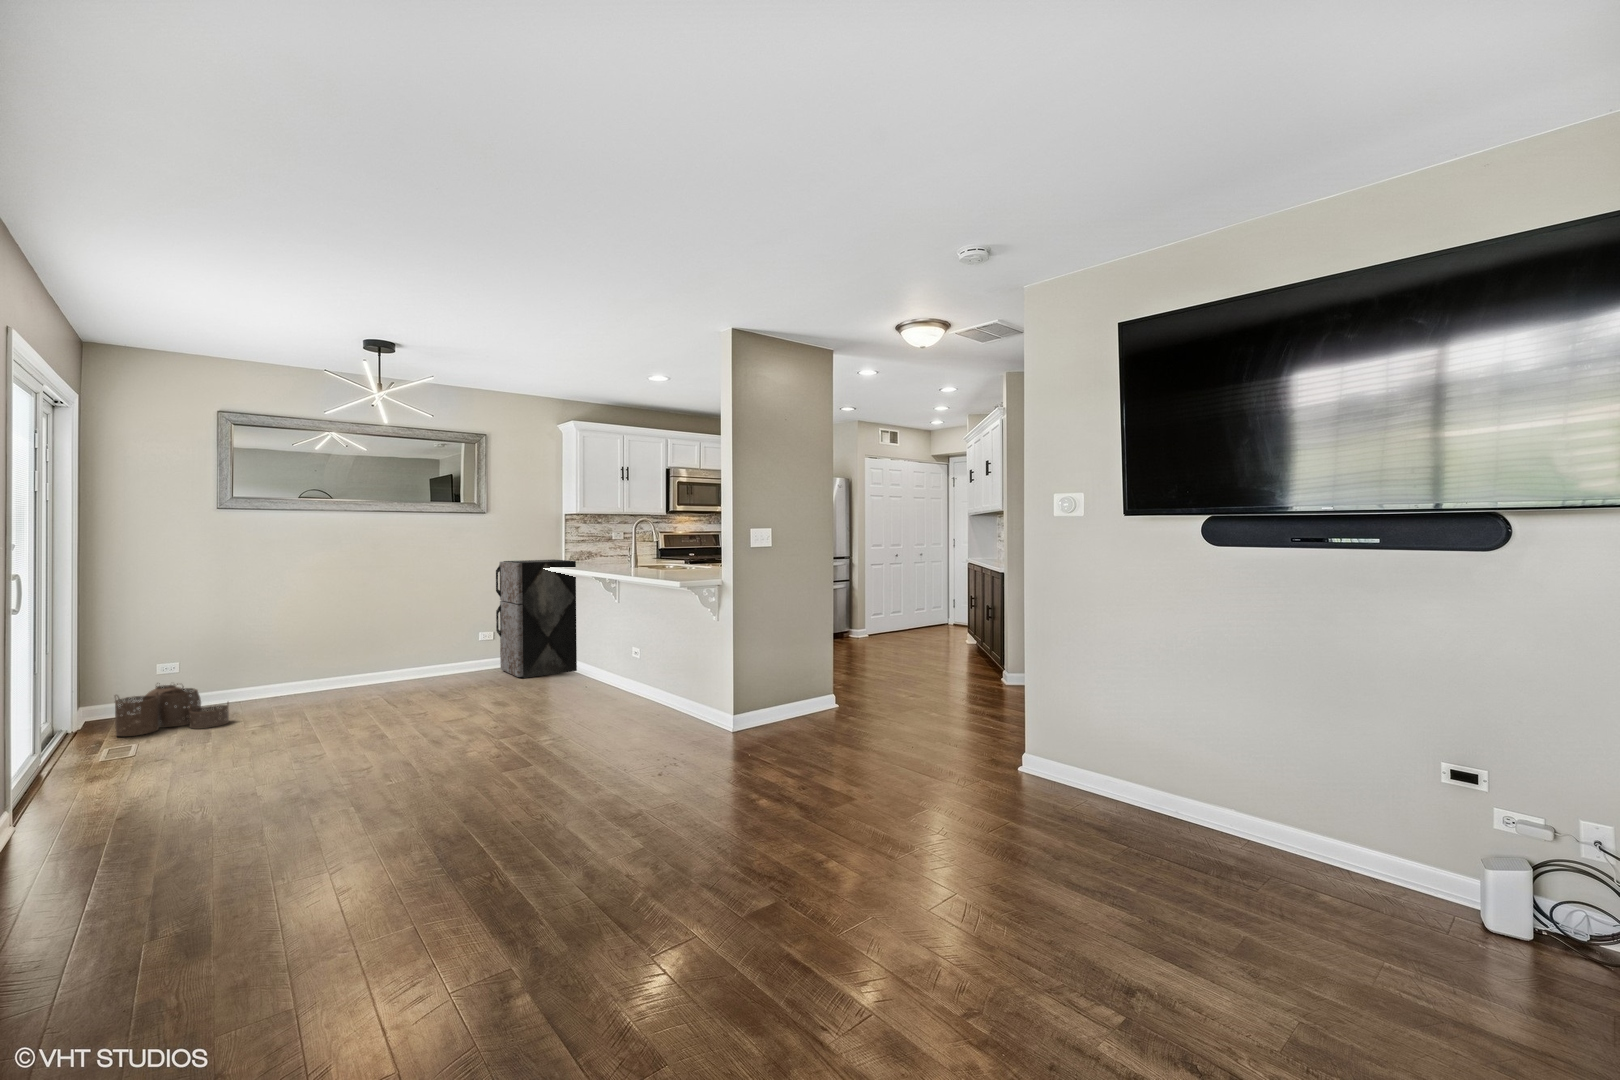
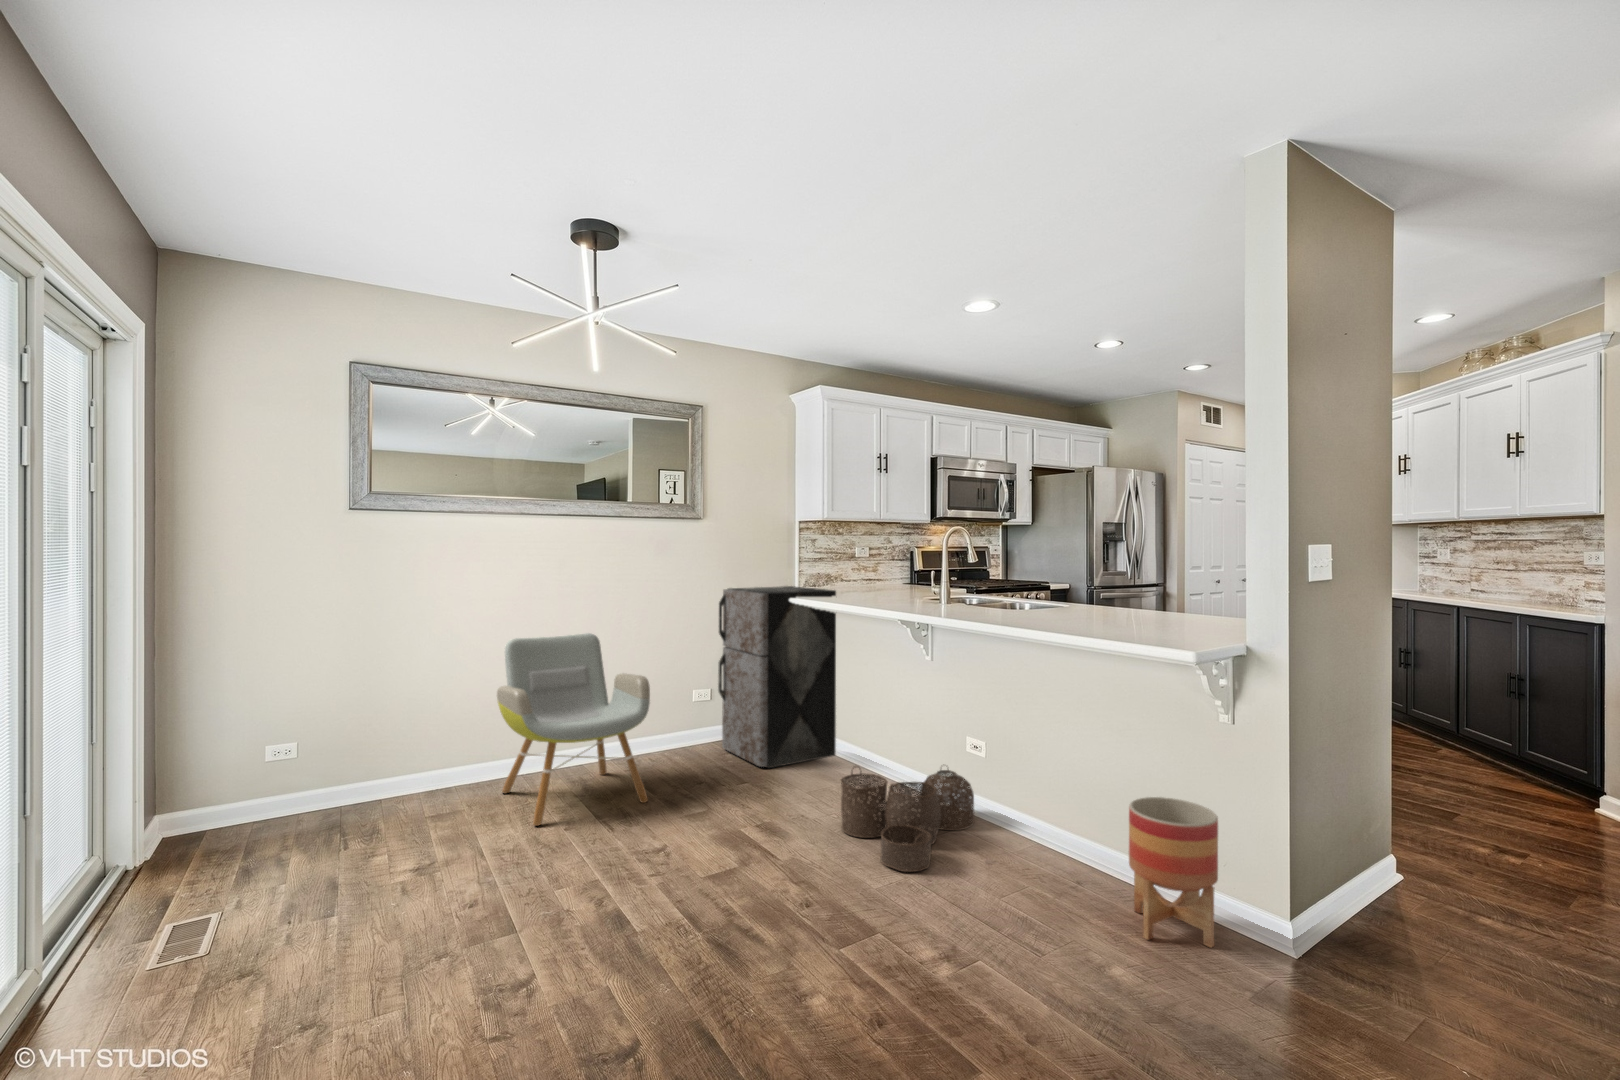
armchair: none [301,591,458,715] -> present [497,633,650,826]
planter: none [663,663,705,733] -> present [1129,797,1218,948]
woven basket: present [115,684,229,736] -> present [841,767,974,872]

